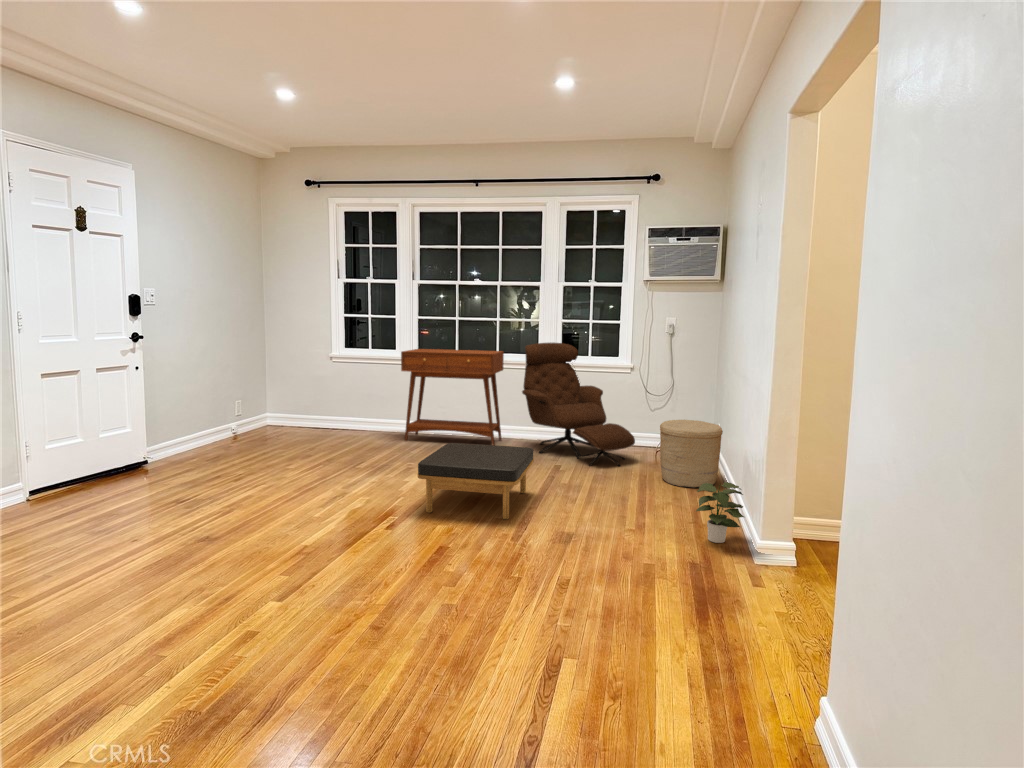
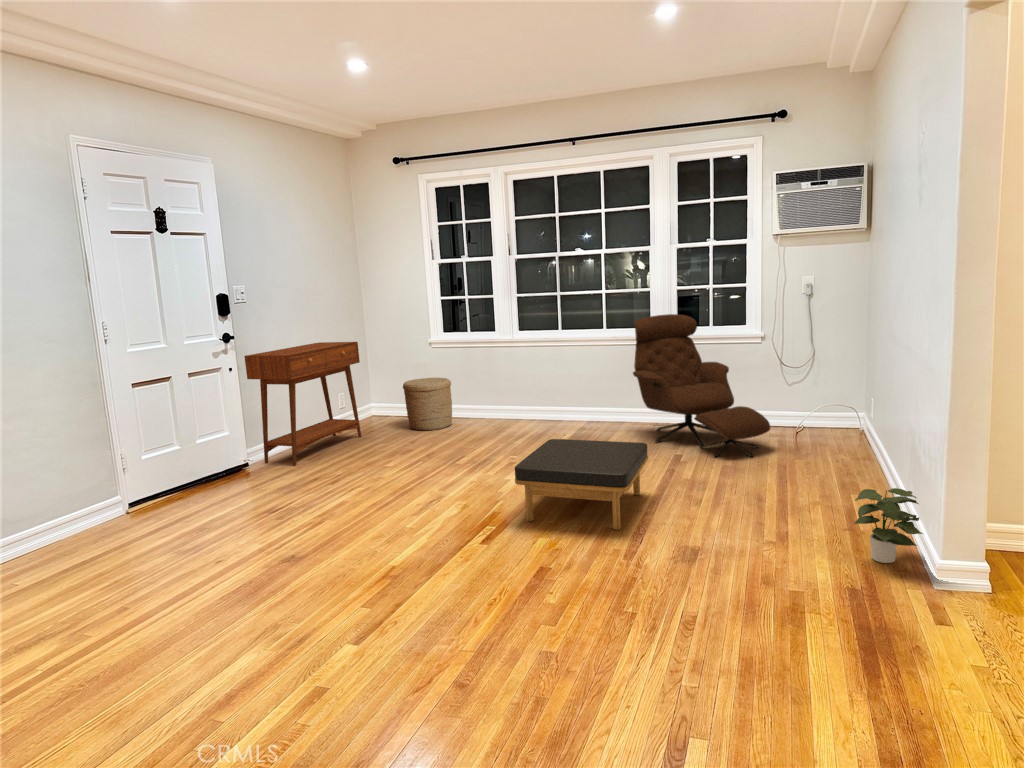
console table: present [401,349,504,445] -> present [244,342,361,465]
woven basket: present [660,420,723,488] -> present [403,378,452,430]

